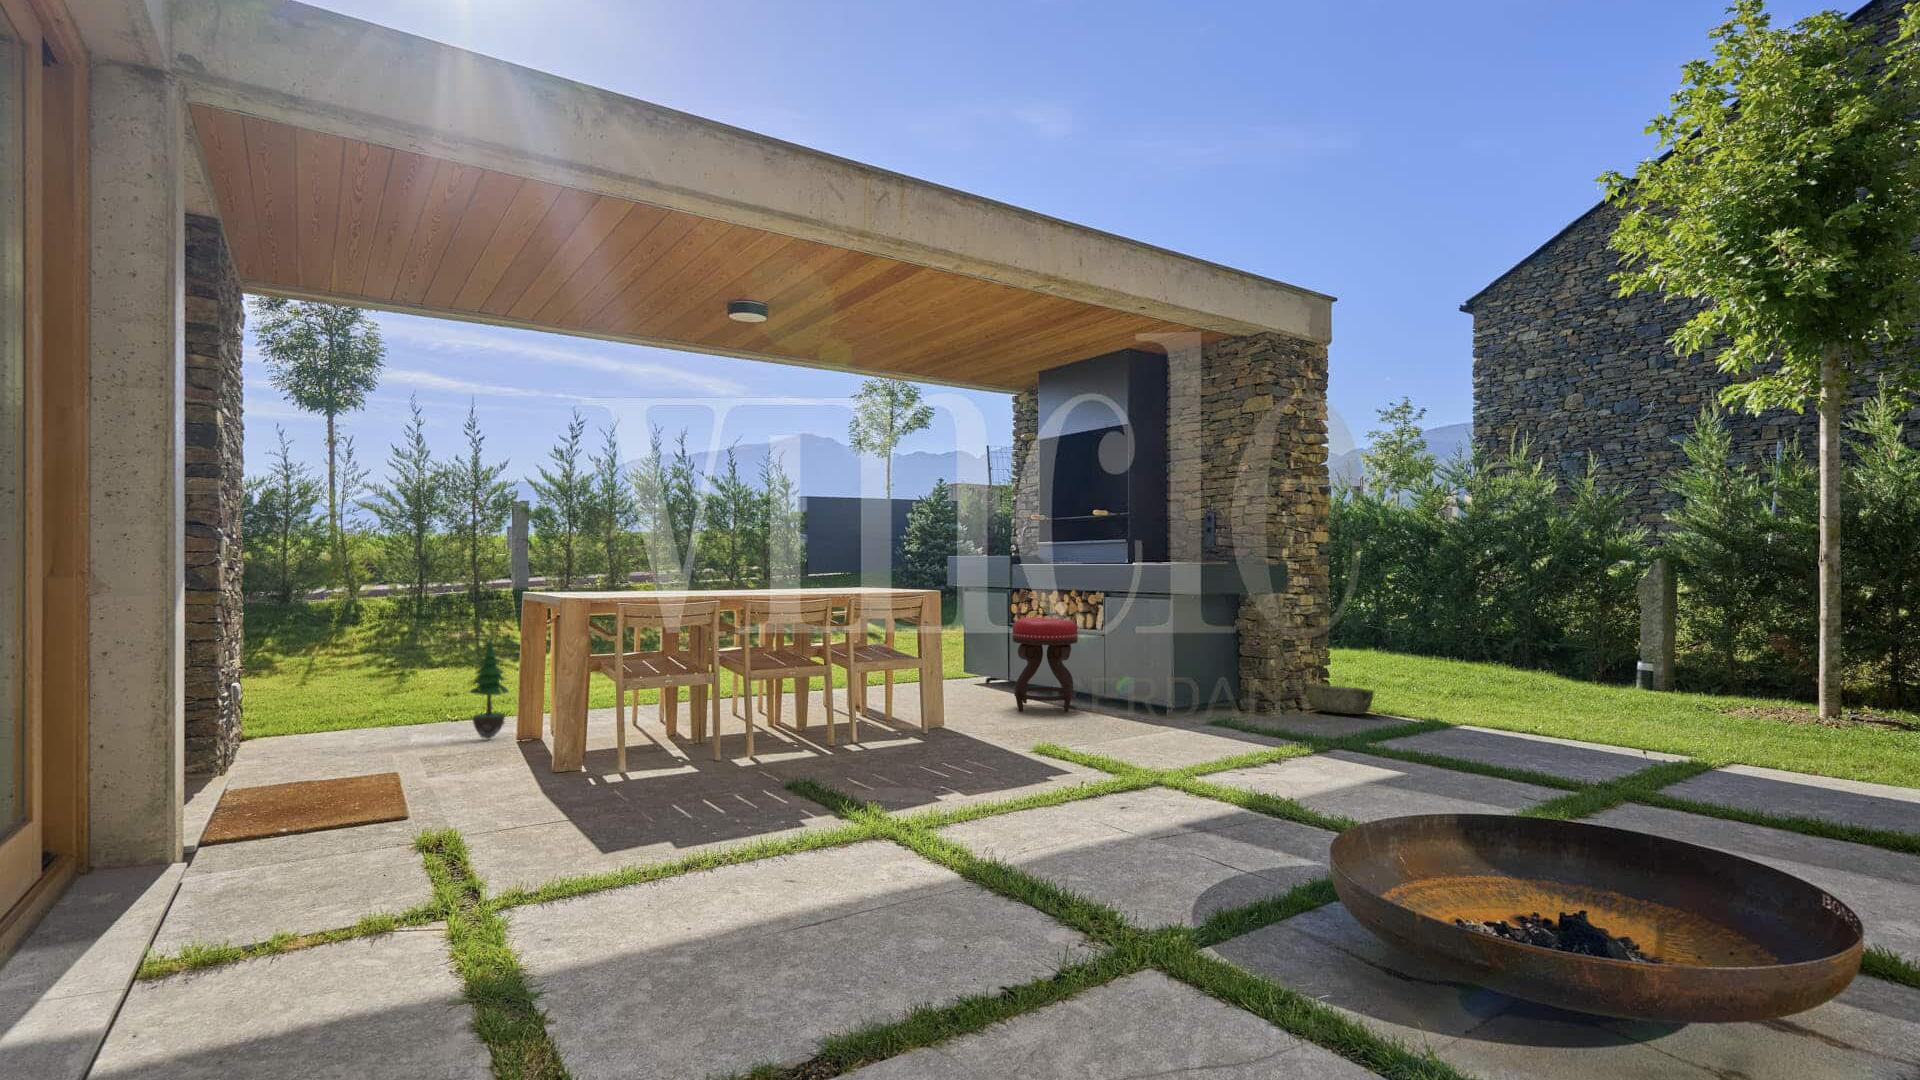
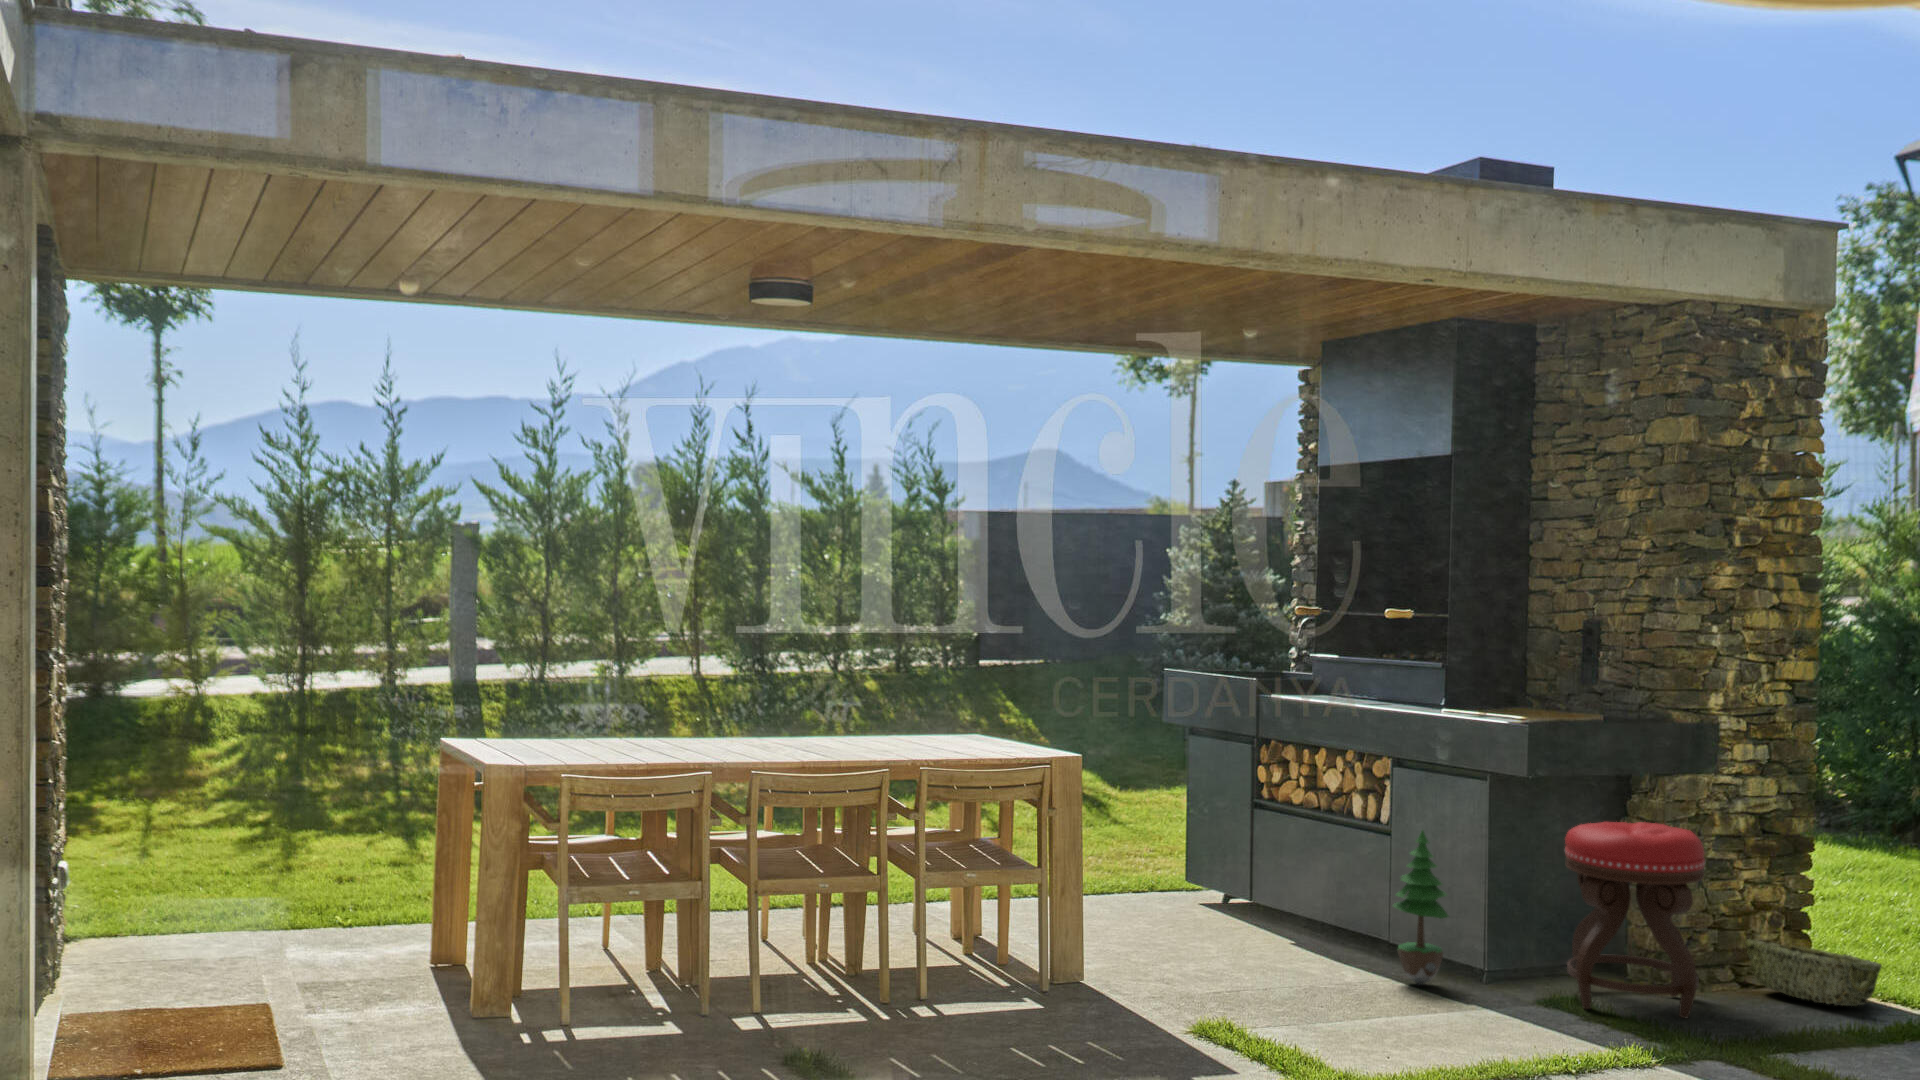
stool: present [1012,618,1078,712] -> present [1565,822,1706,1018]
potted tree: present [470,641,508,739] -> present [1394,830,1448,985]

